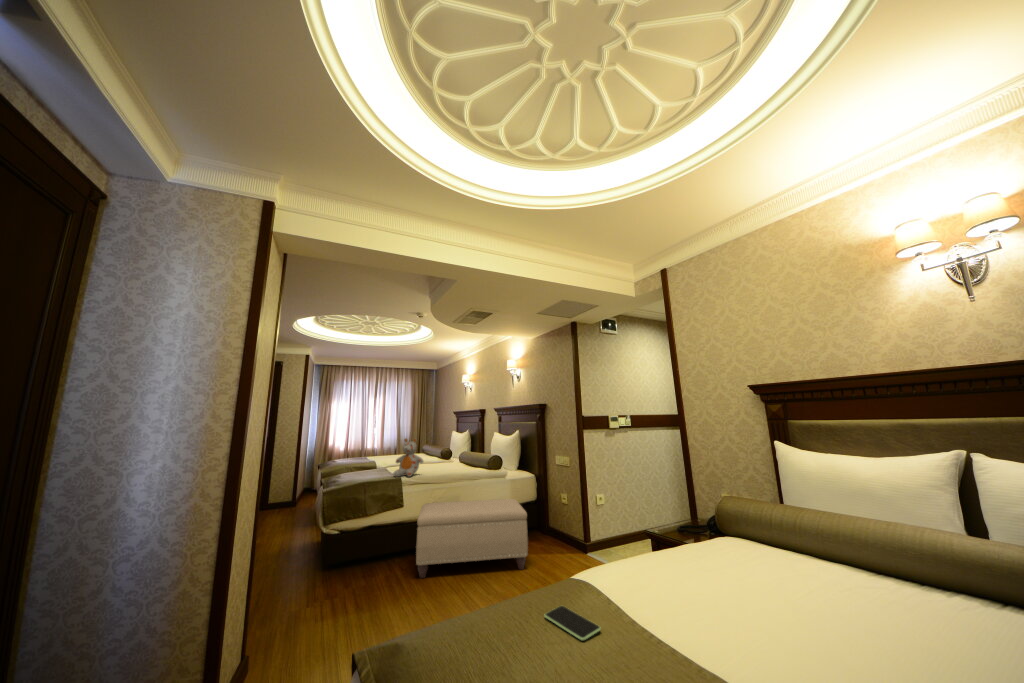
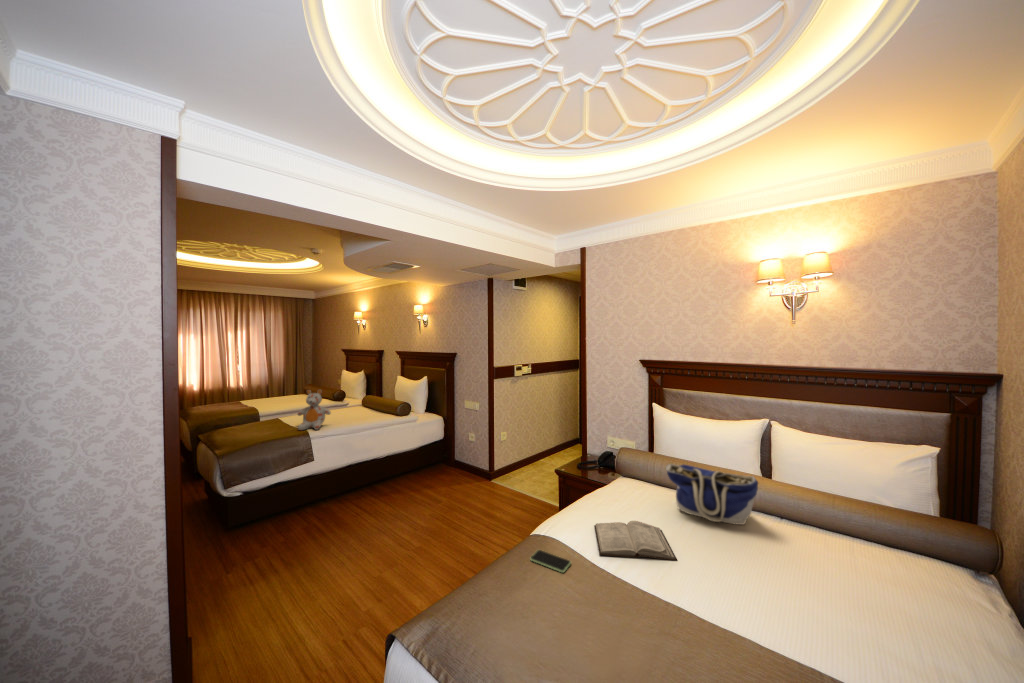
ottoman: present [416,499,528,578] -> none [334,442,444,523]
tote bag: none [777,506,965,625] -> present [666,464,758,525]
diary: none [650,586,792,660] -> present [594,521,677,561]

